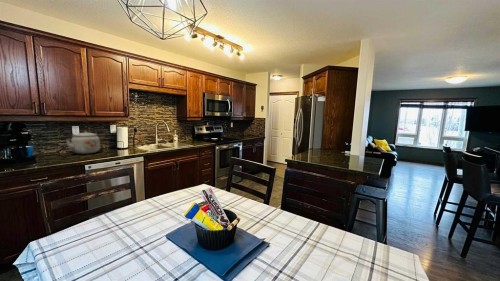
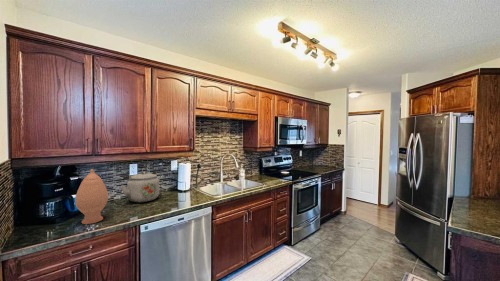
vase: none [29,125,56,163] -> present [75,169,108,224]

